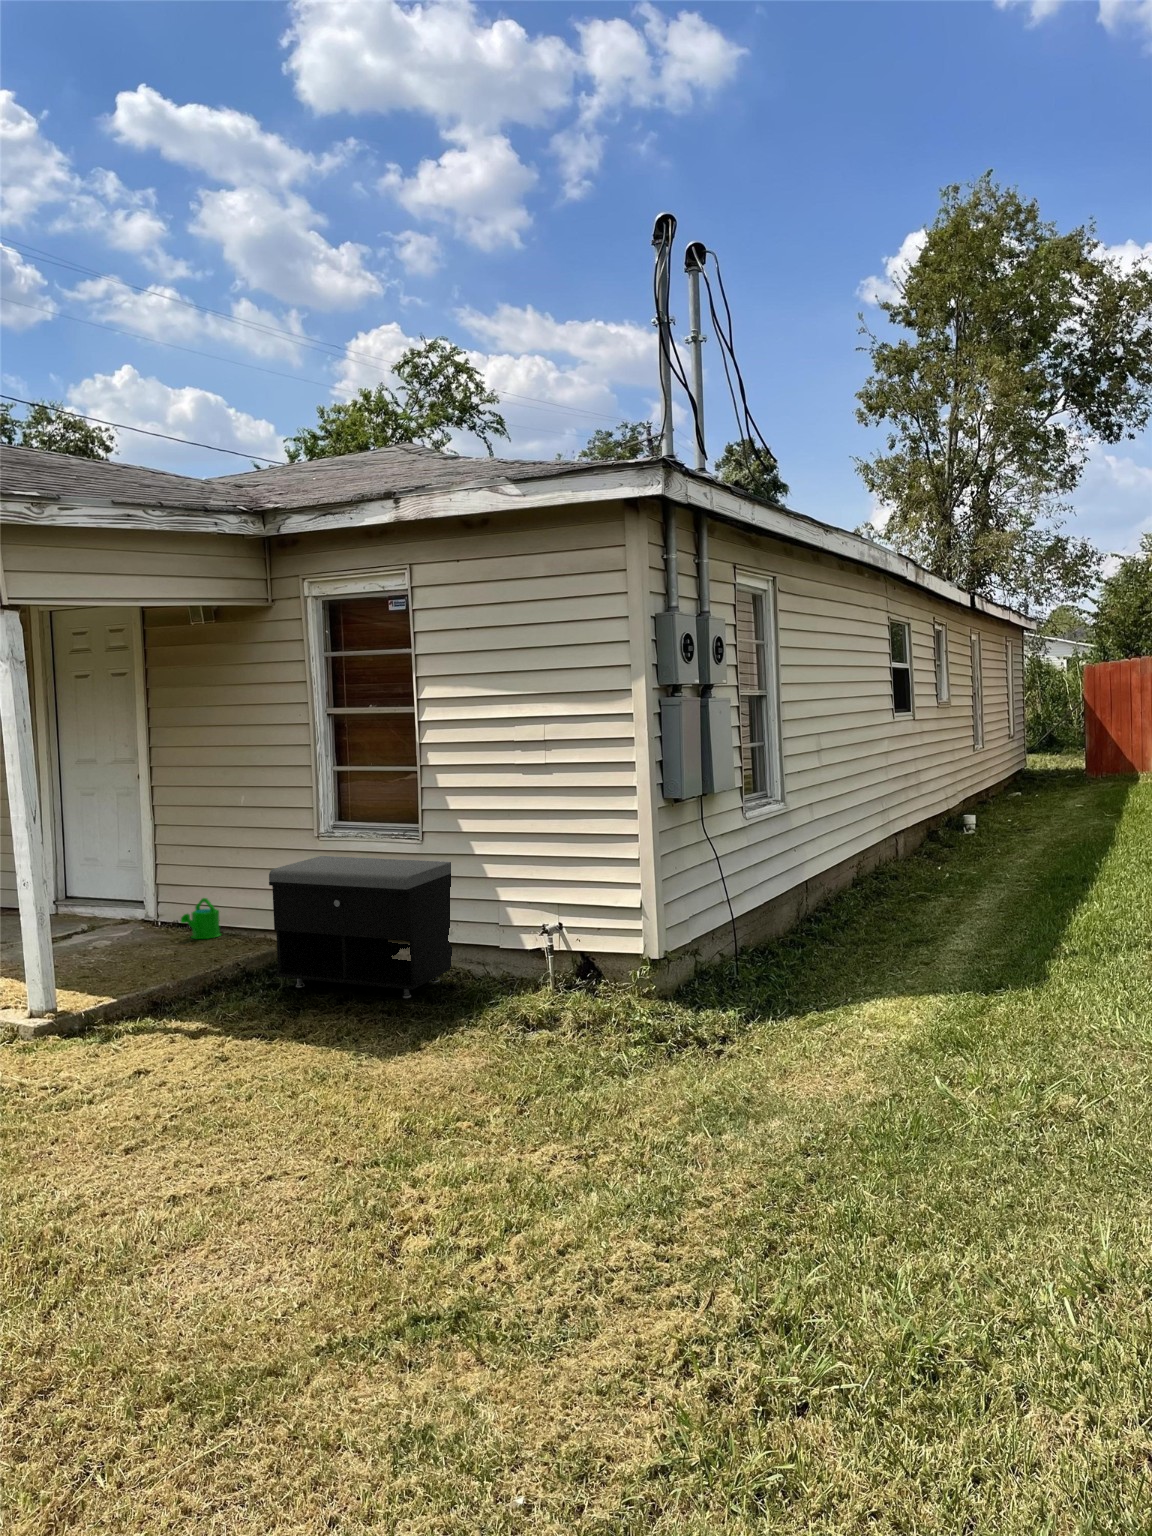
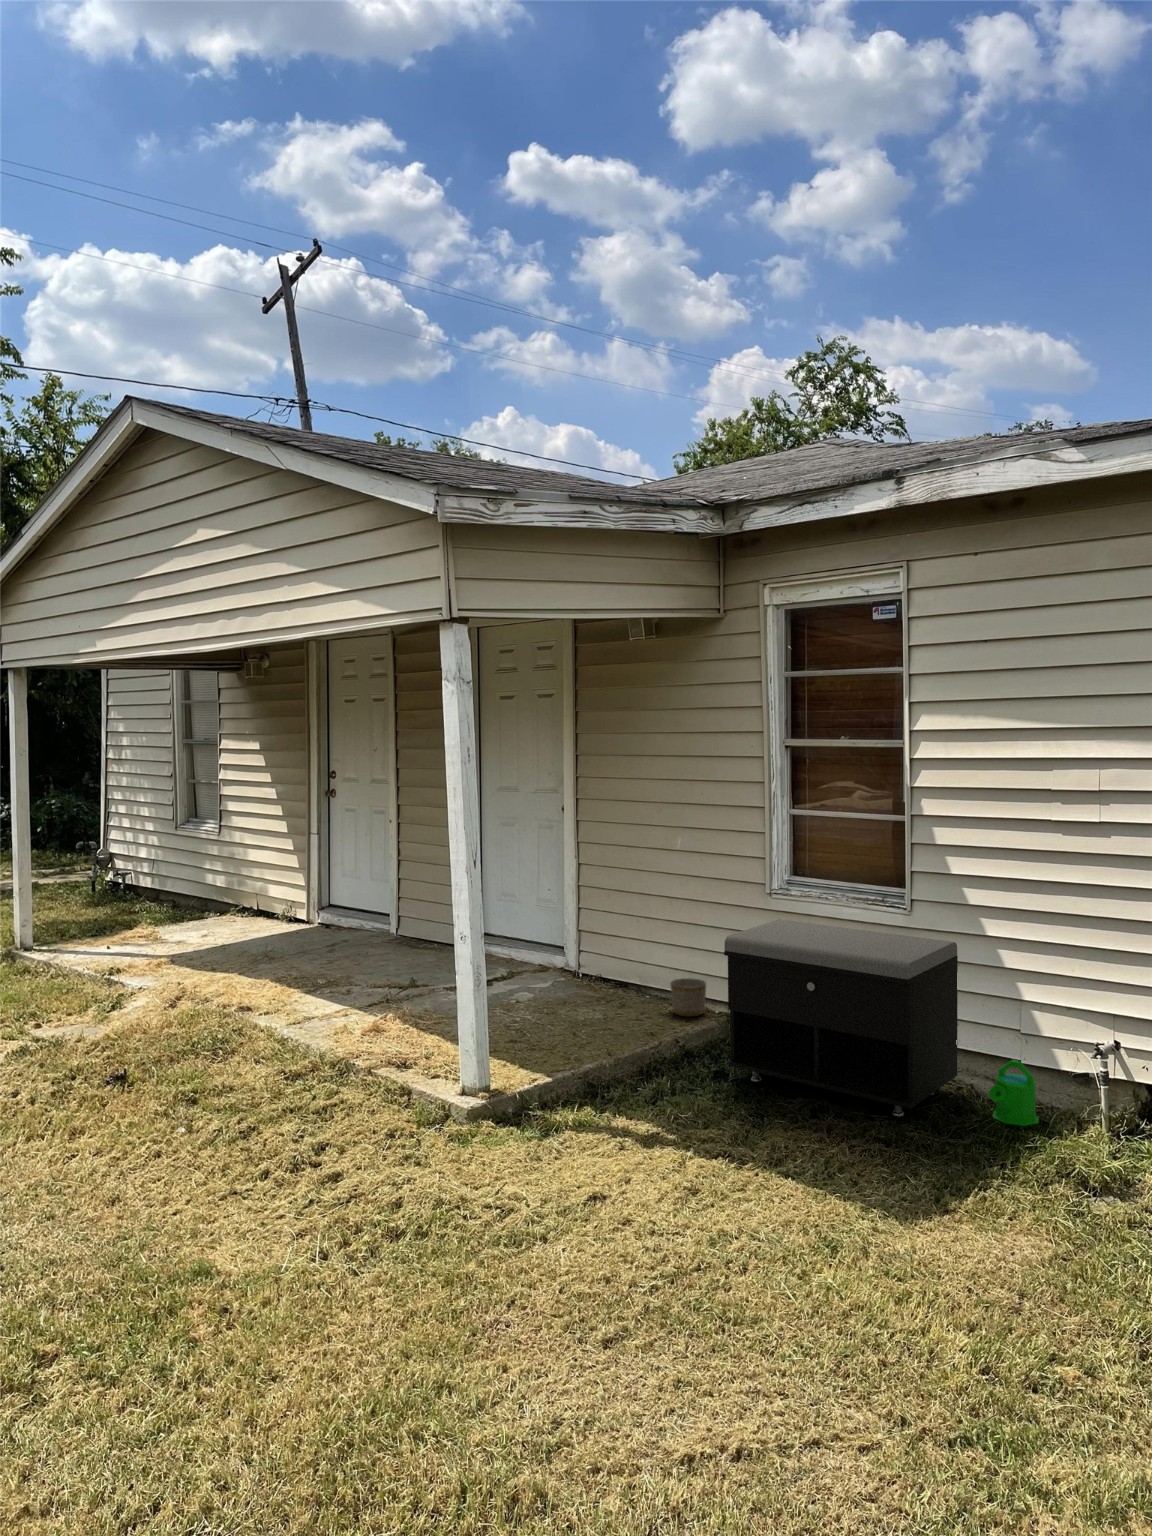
watering can: present [181,898,221,939] -> present [989,1059,1039,1126]
planter: none [233,914,265,945] -> present [670,978,706,1017]

